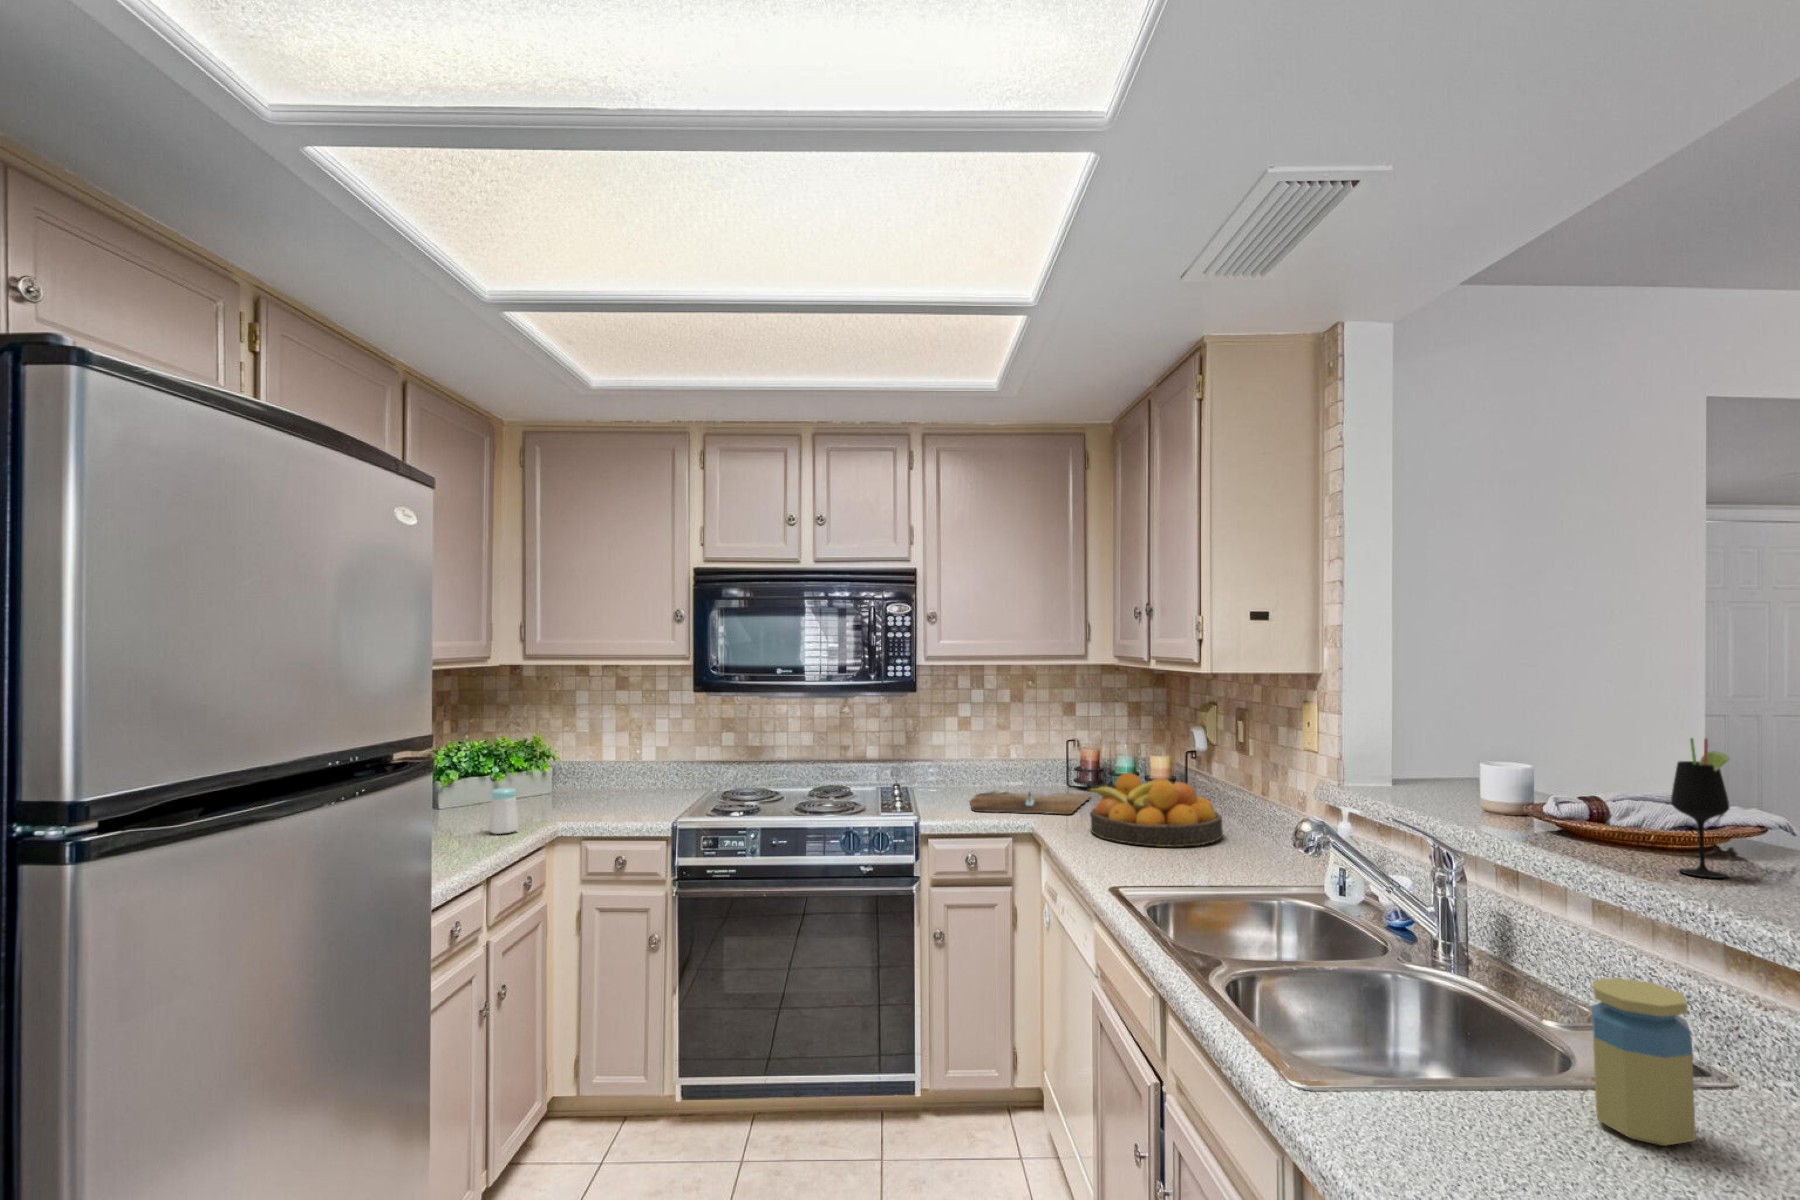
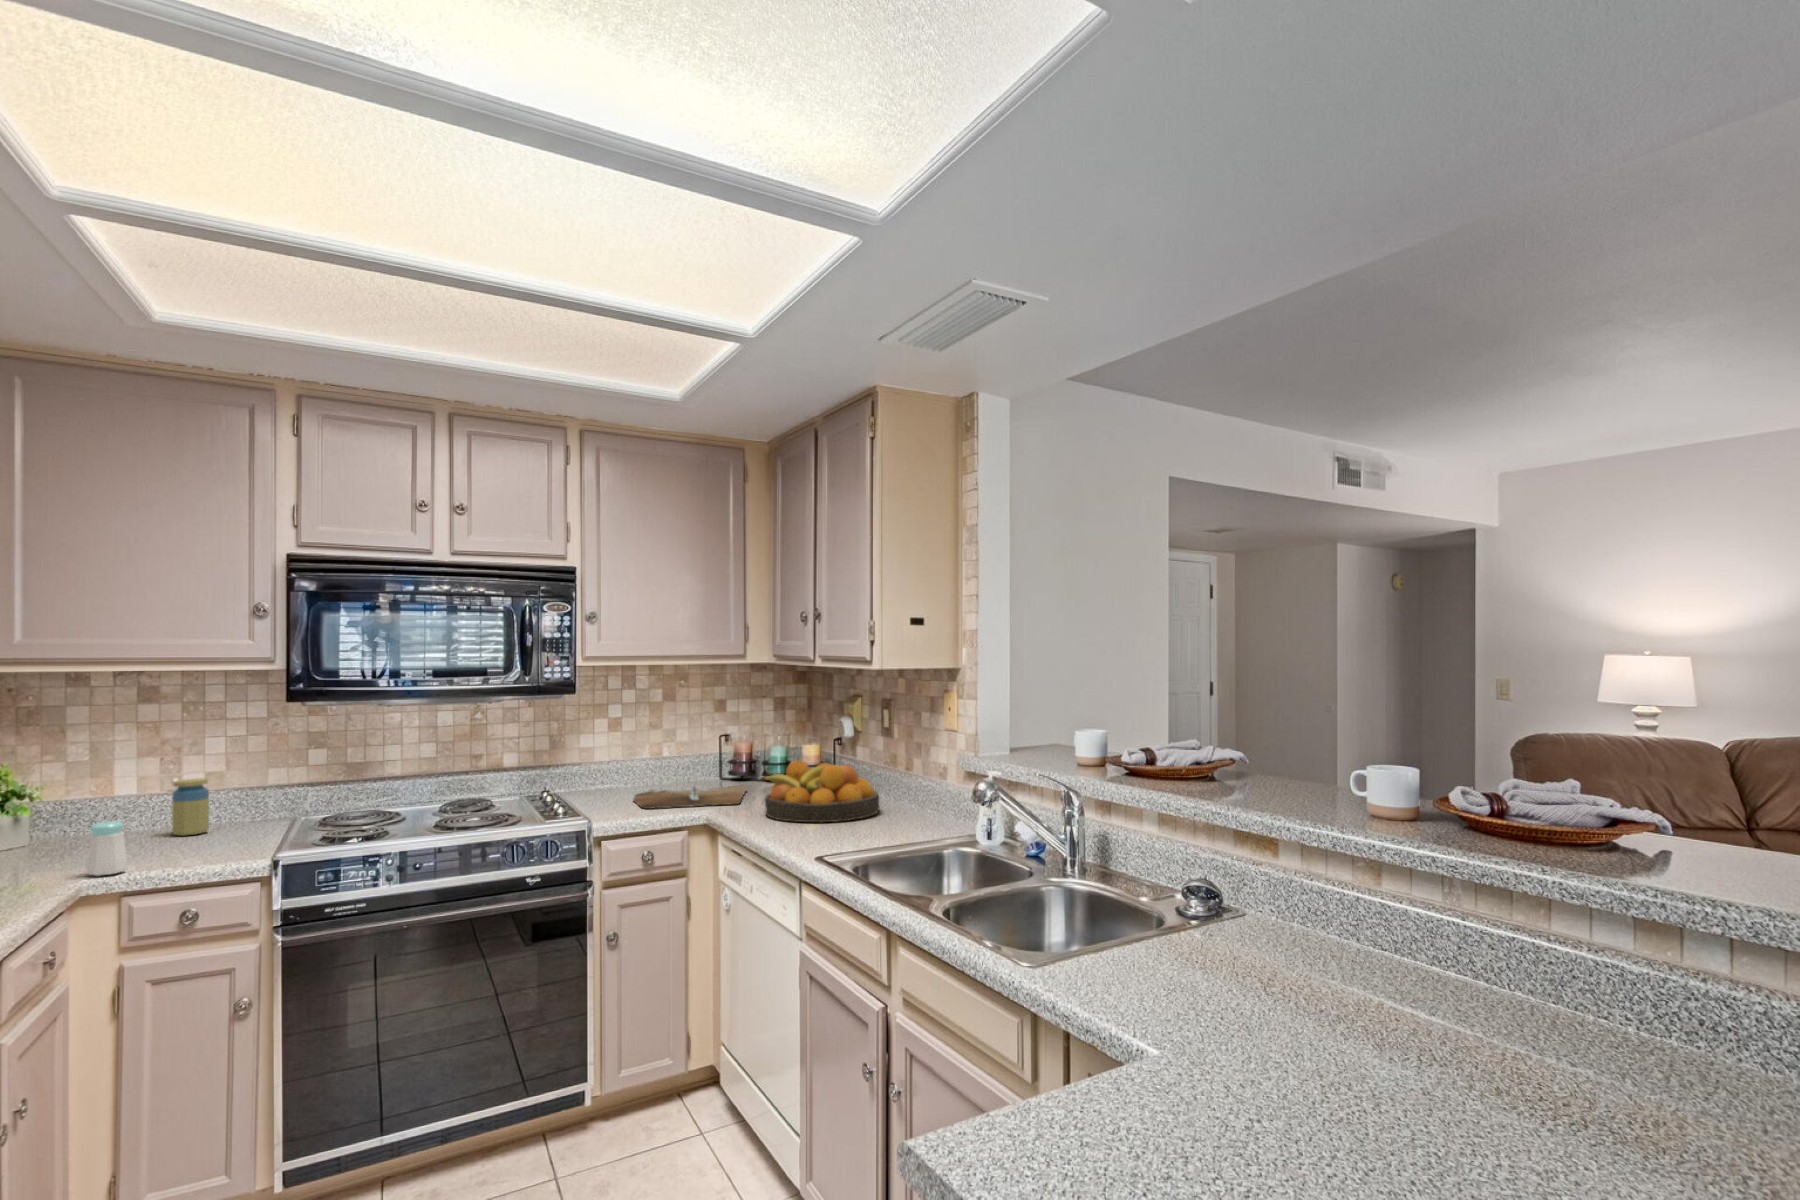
wine glass: present [1671,738,1729,878] -> none [1206,701,1238,793]
jar: present [1592,978,1696,1146] -> present [172,779,209,836]

